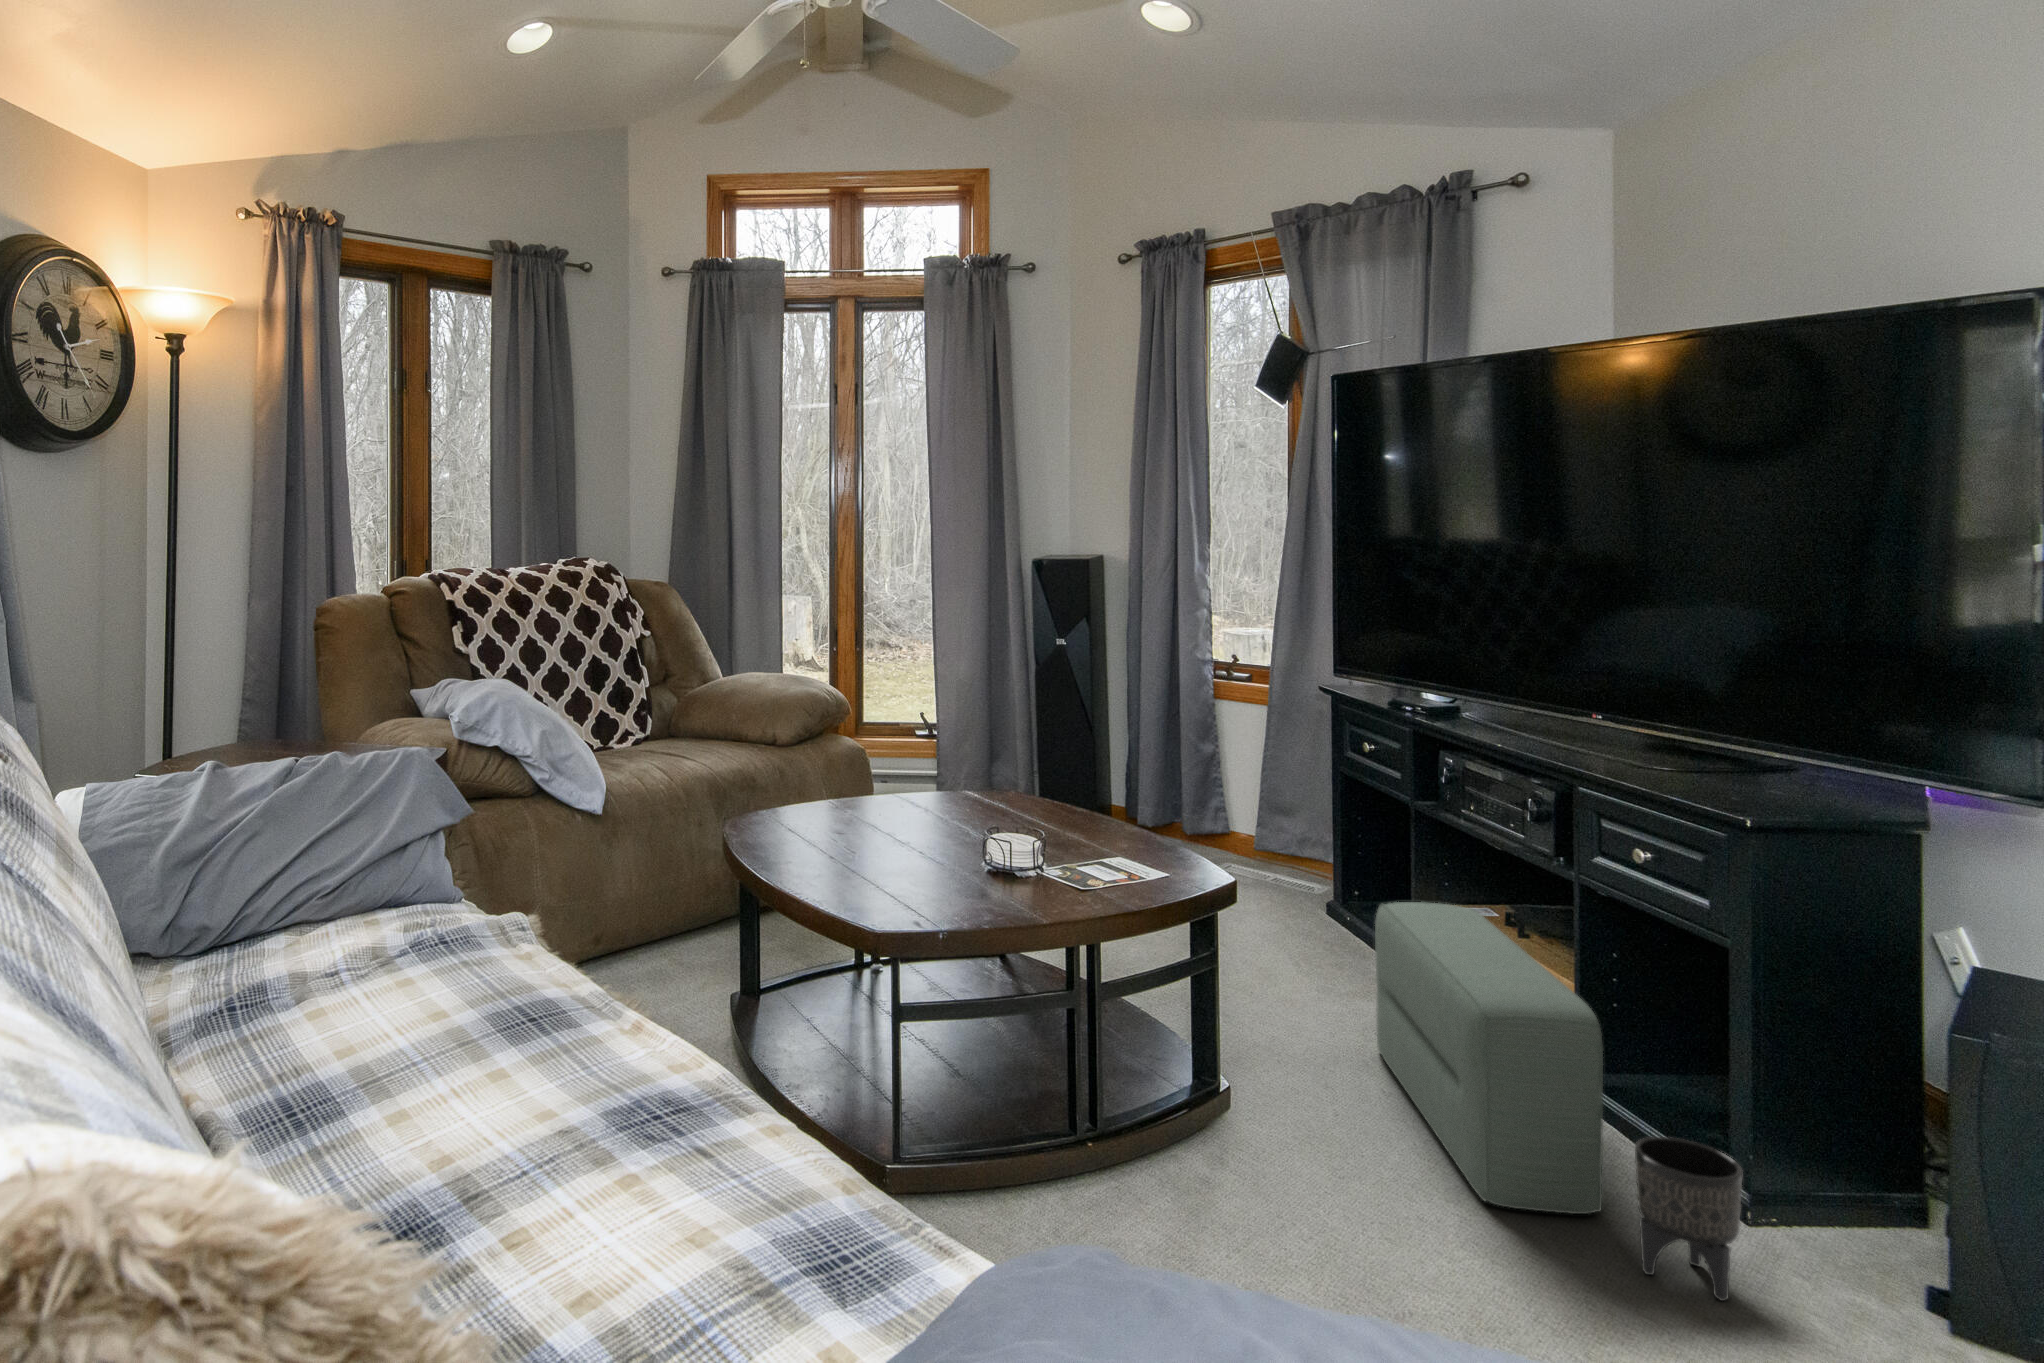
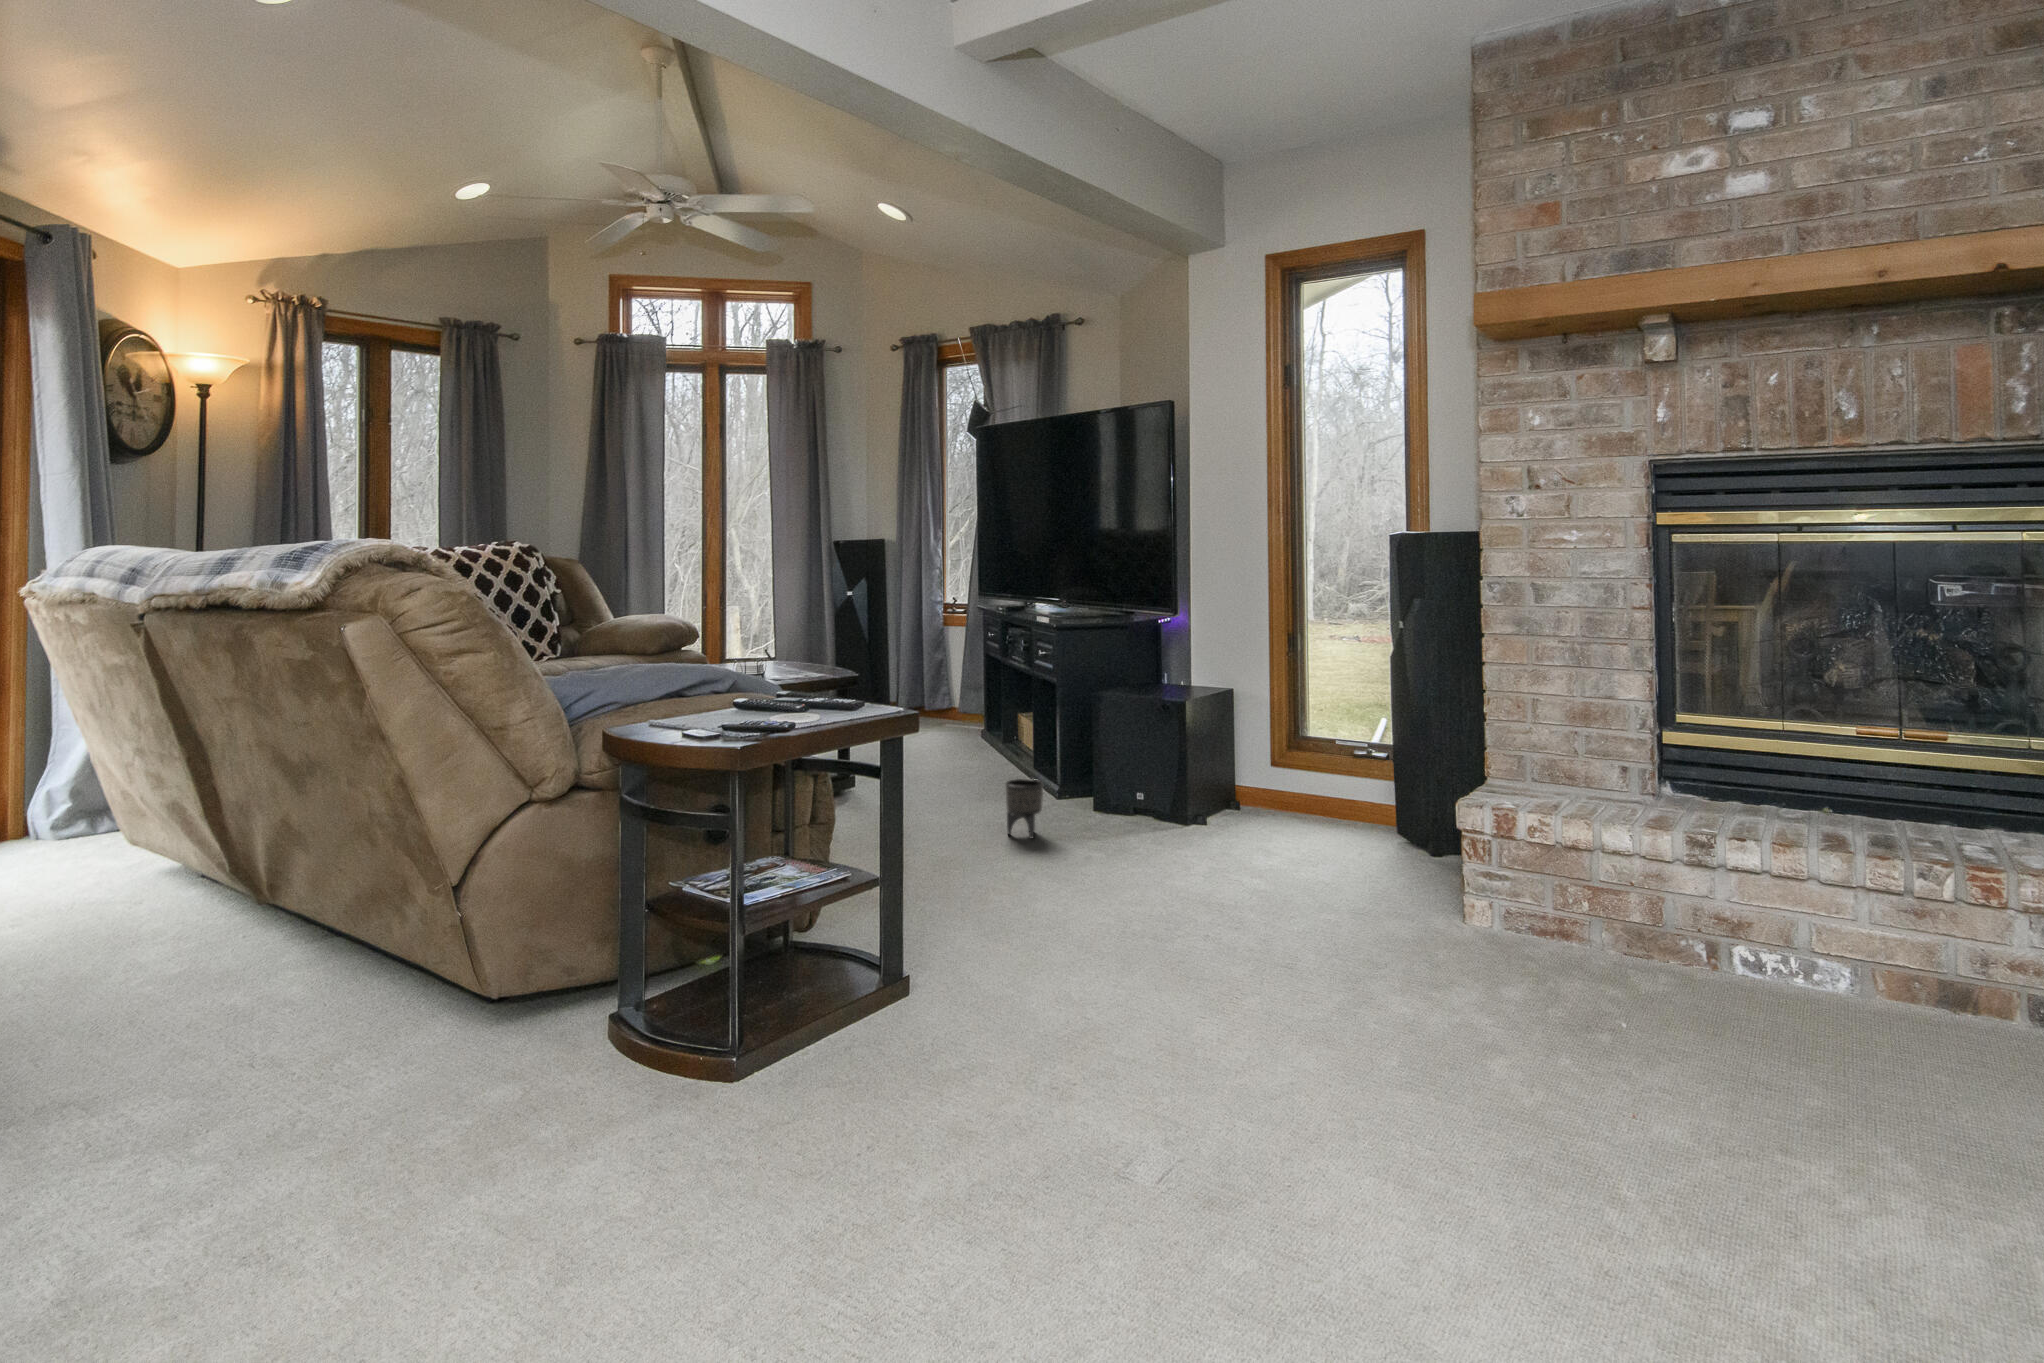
pouf: present [1375,902,1603,1214] -> none [954,708,1009,824]

